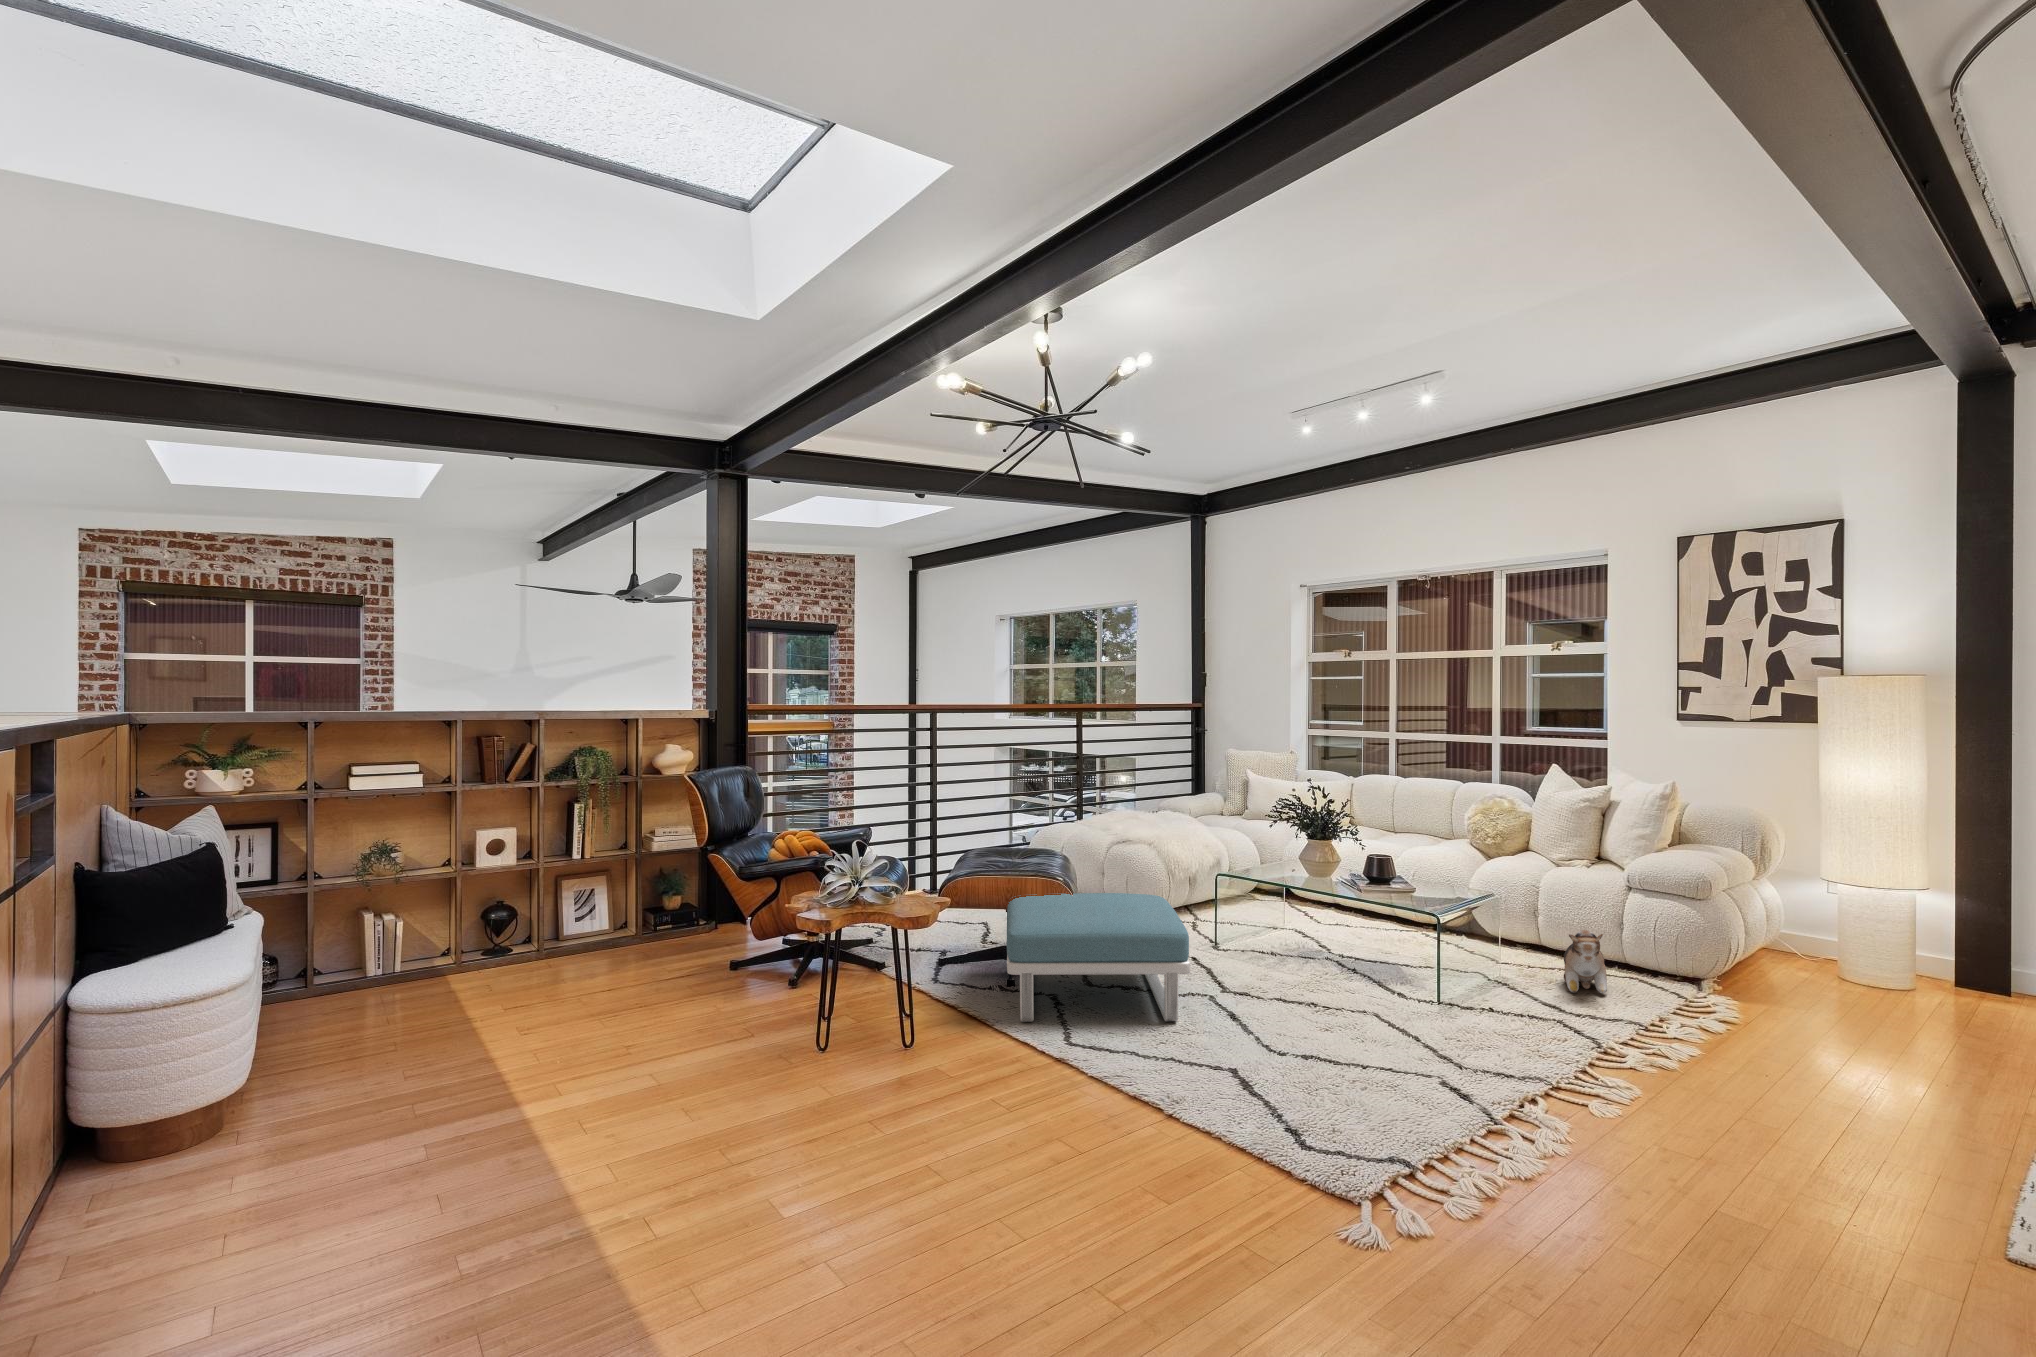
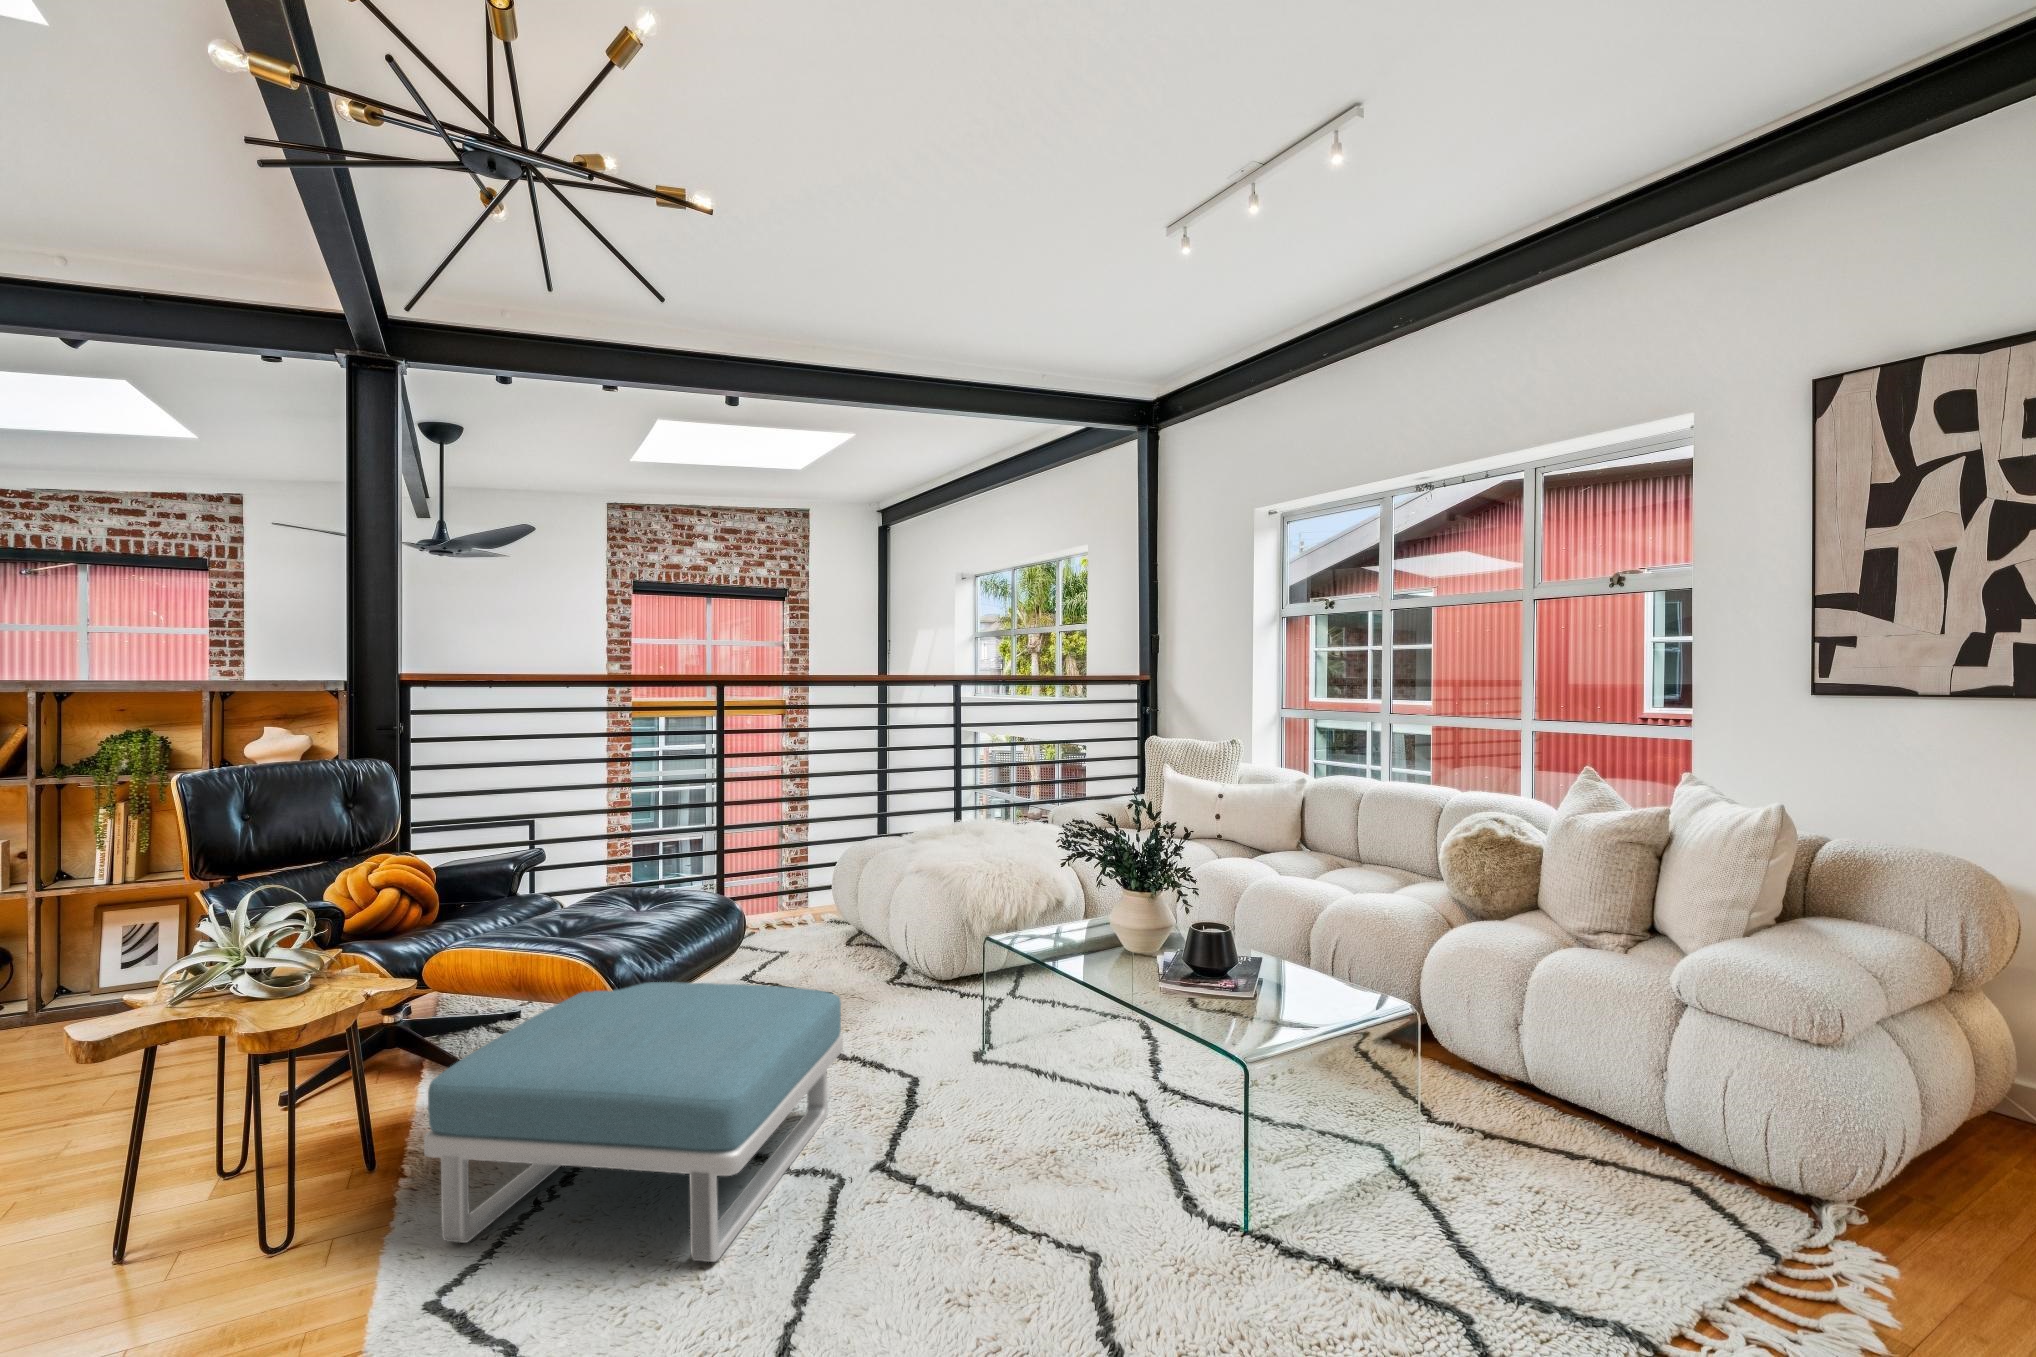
plush toy: present [1564,930,1607,993] -> none [1528,1107,1621,1235]

